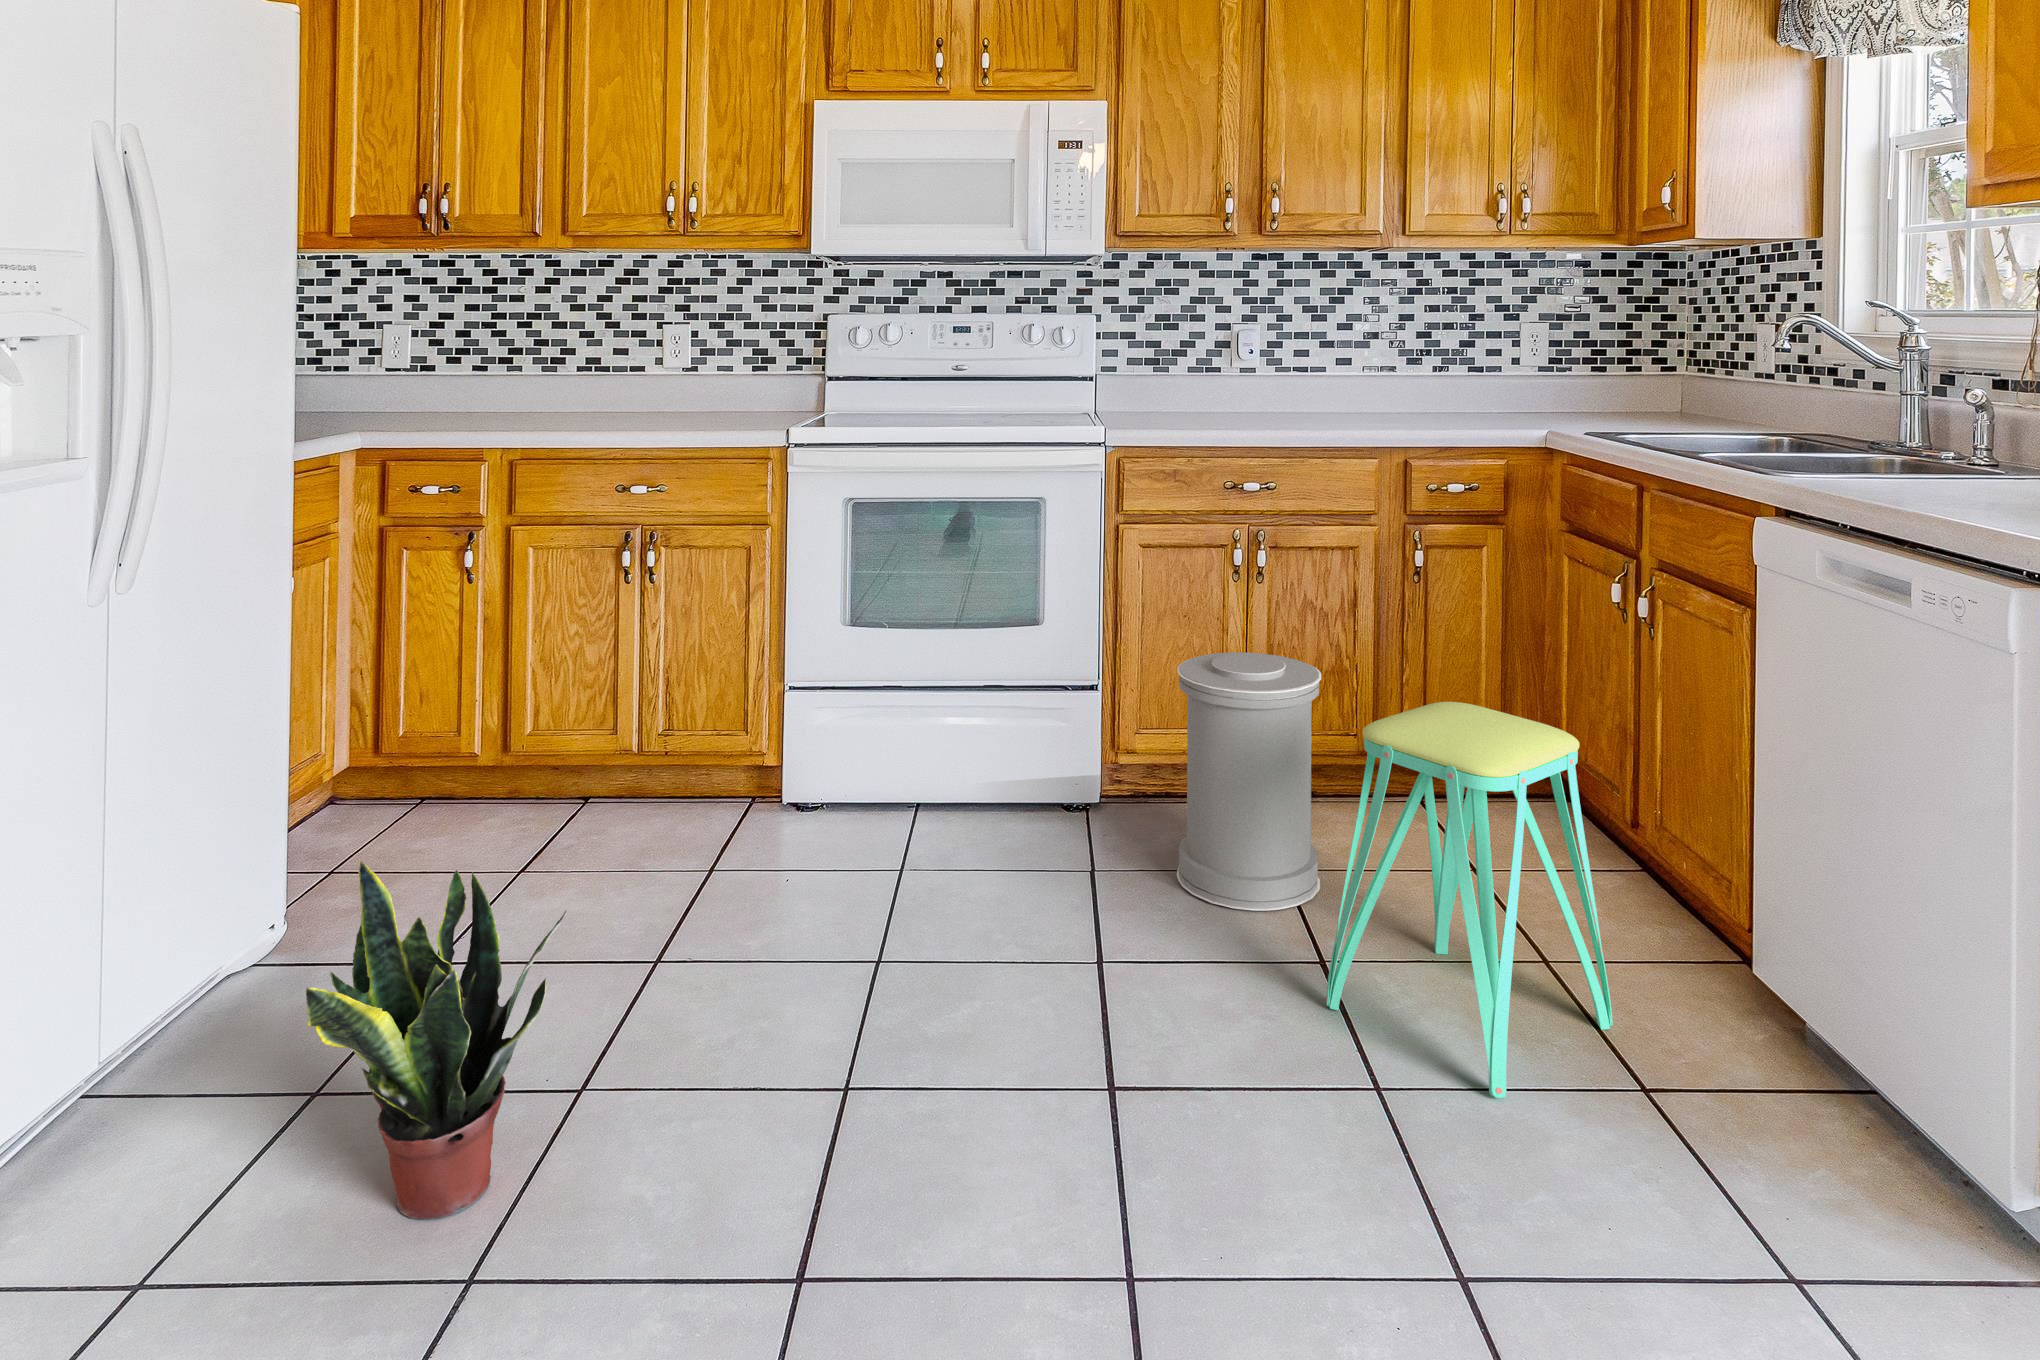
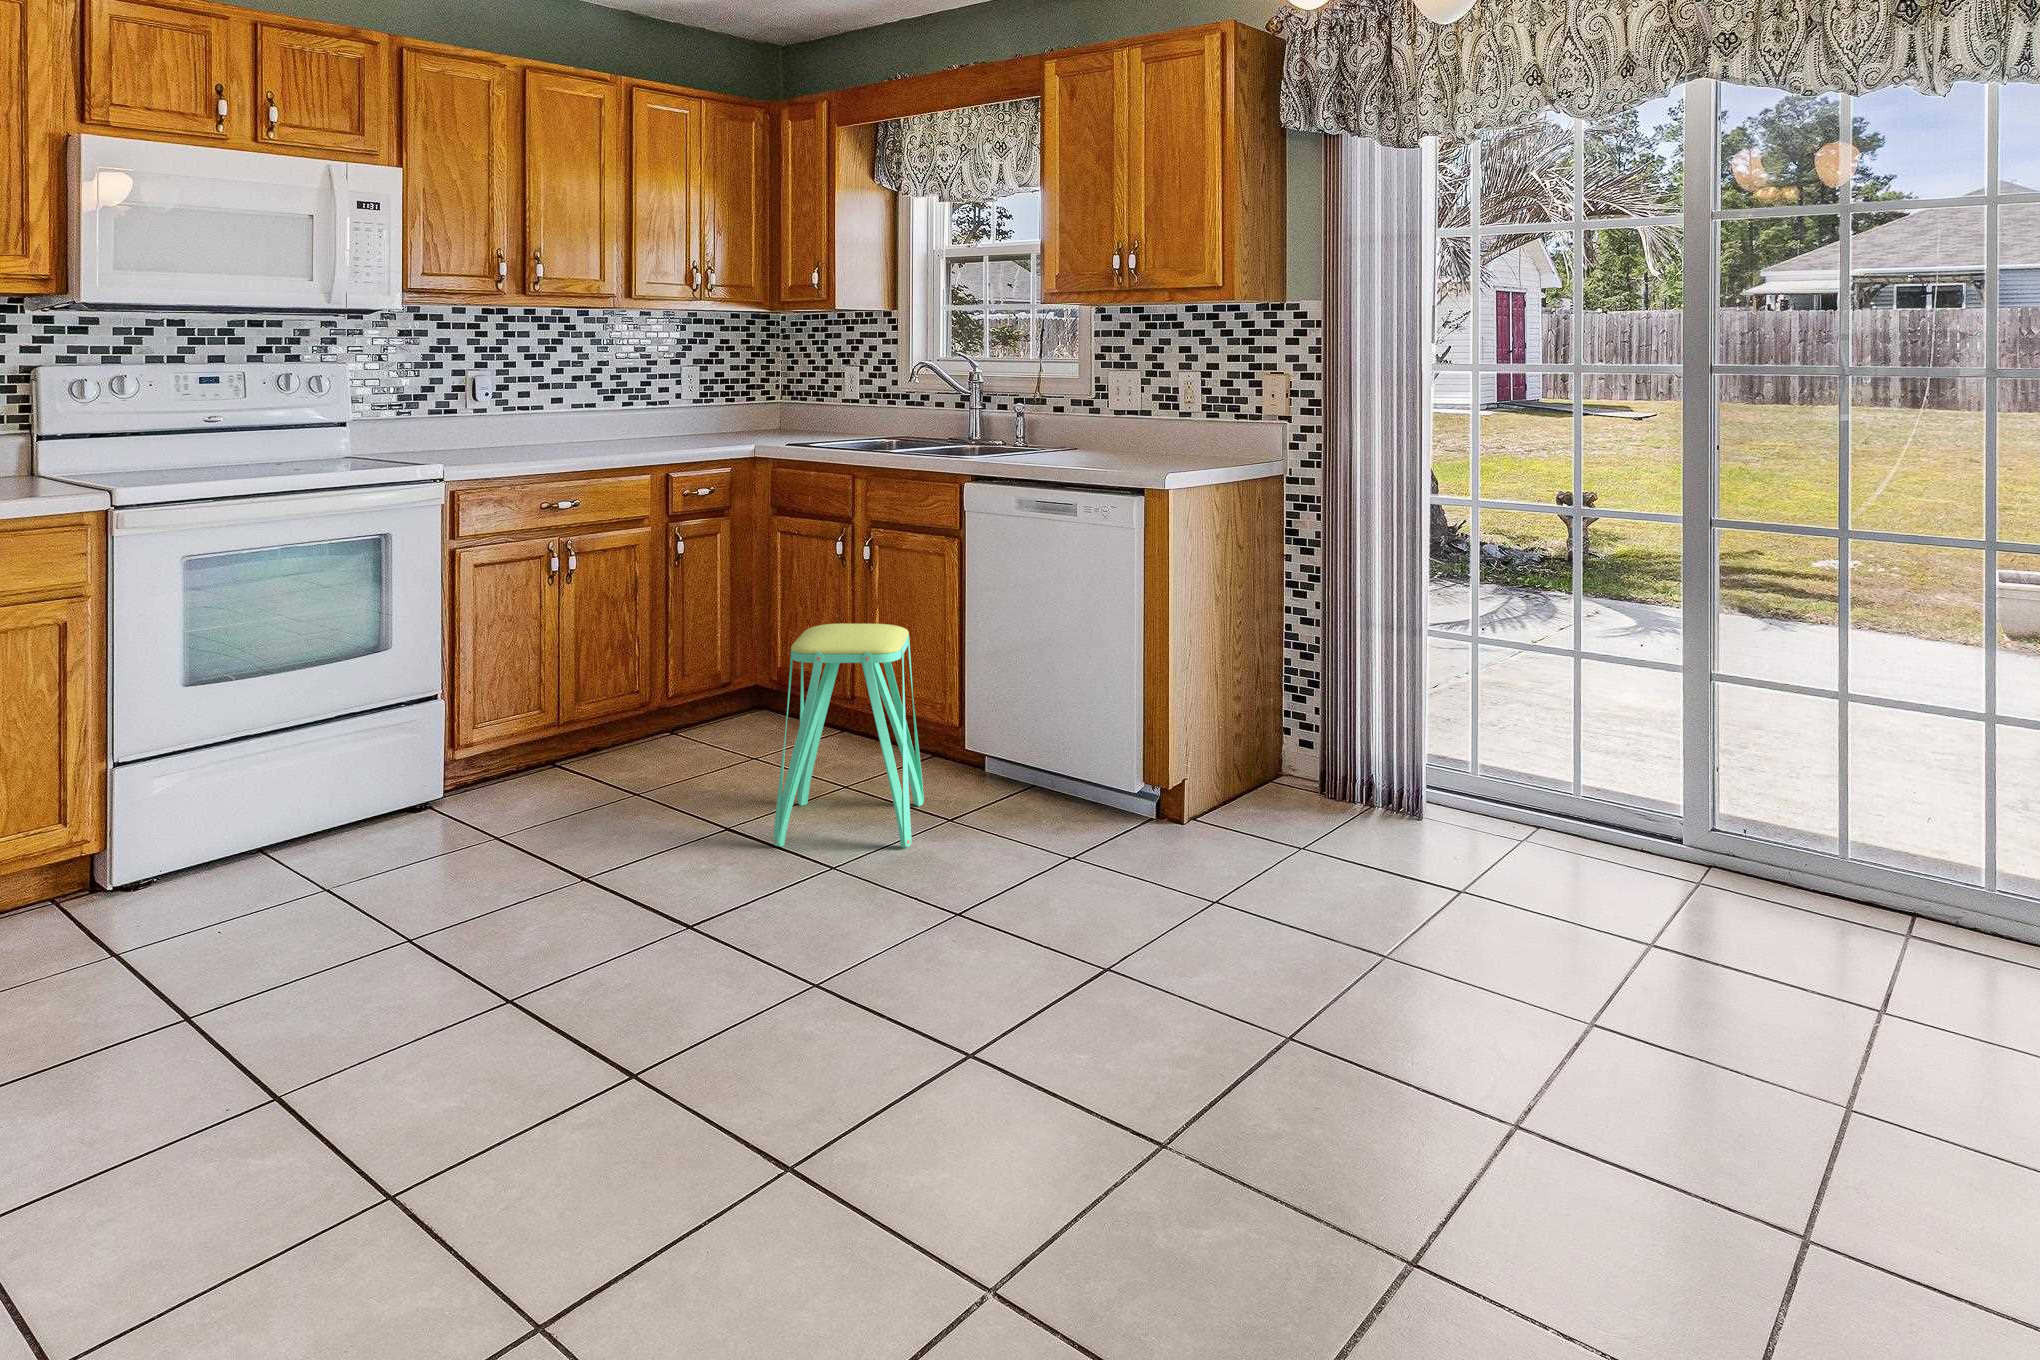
trash can: present [1177,652,1321,911] -> none [579,633,696,829]
potted plant: present [306,861,567,1219] -> none [185,885,411,1186]

